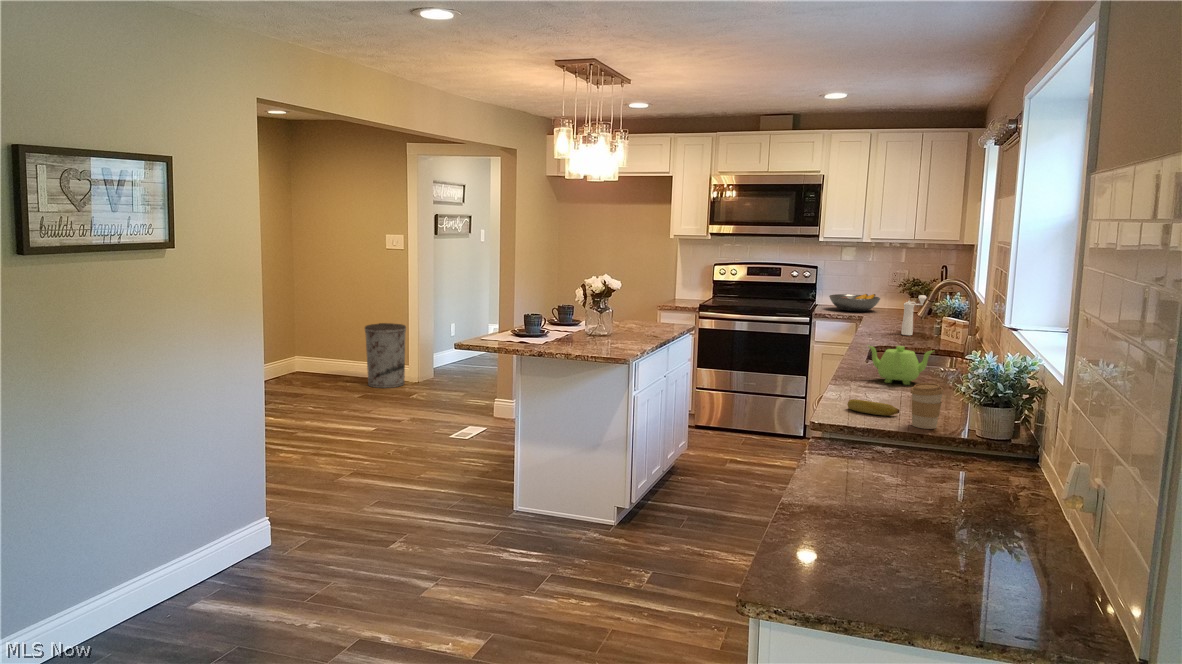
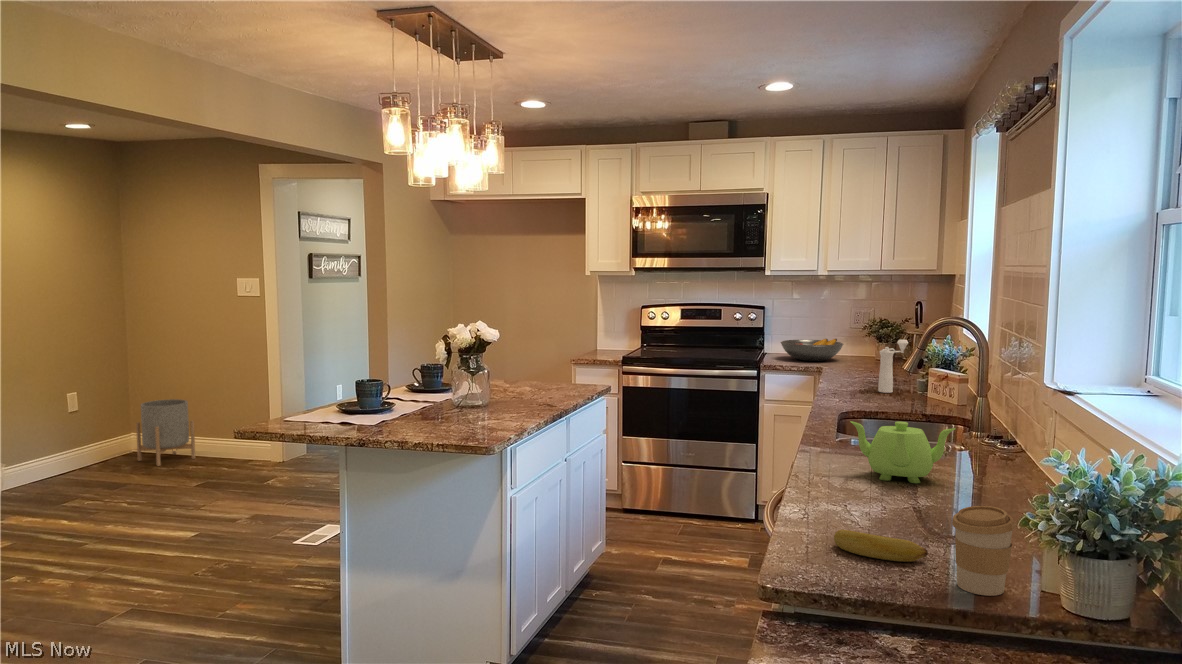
trash can: present [365,323,406,388] -> none [210,388,265,470]
planter: none [304,331,349,383] -> present [136,399,195,466]

